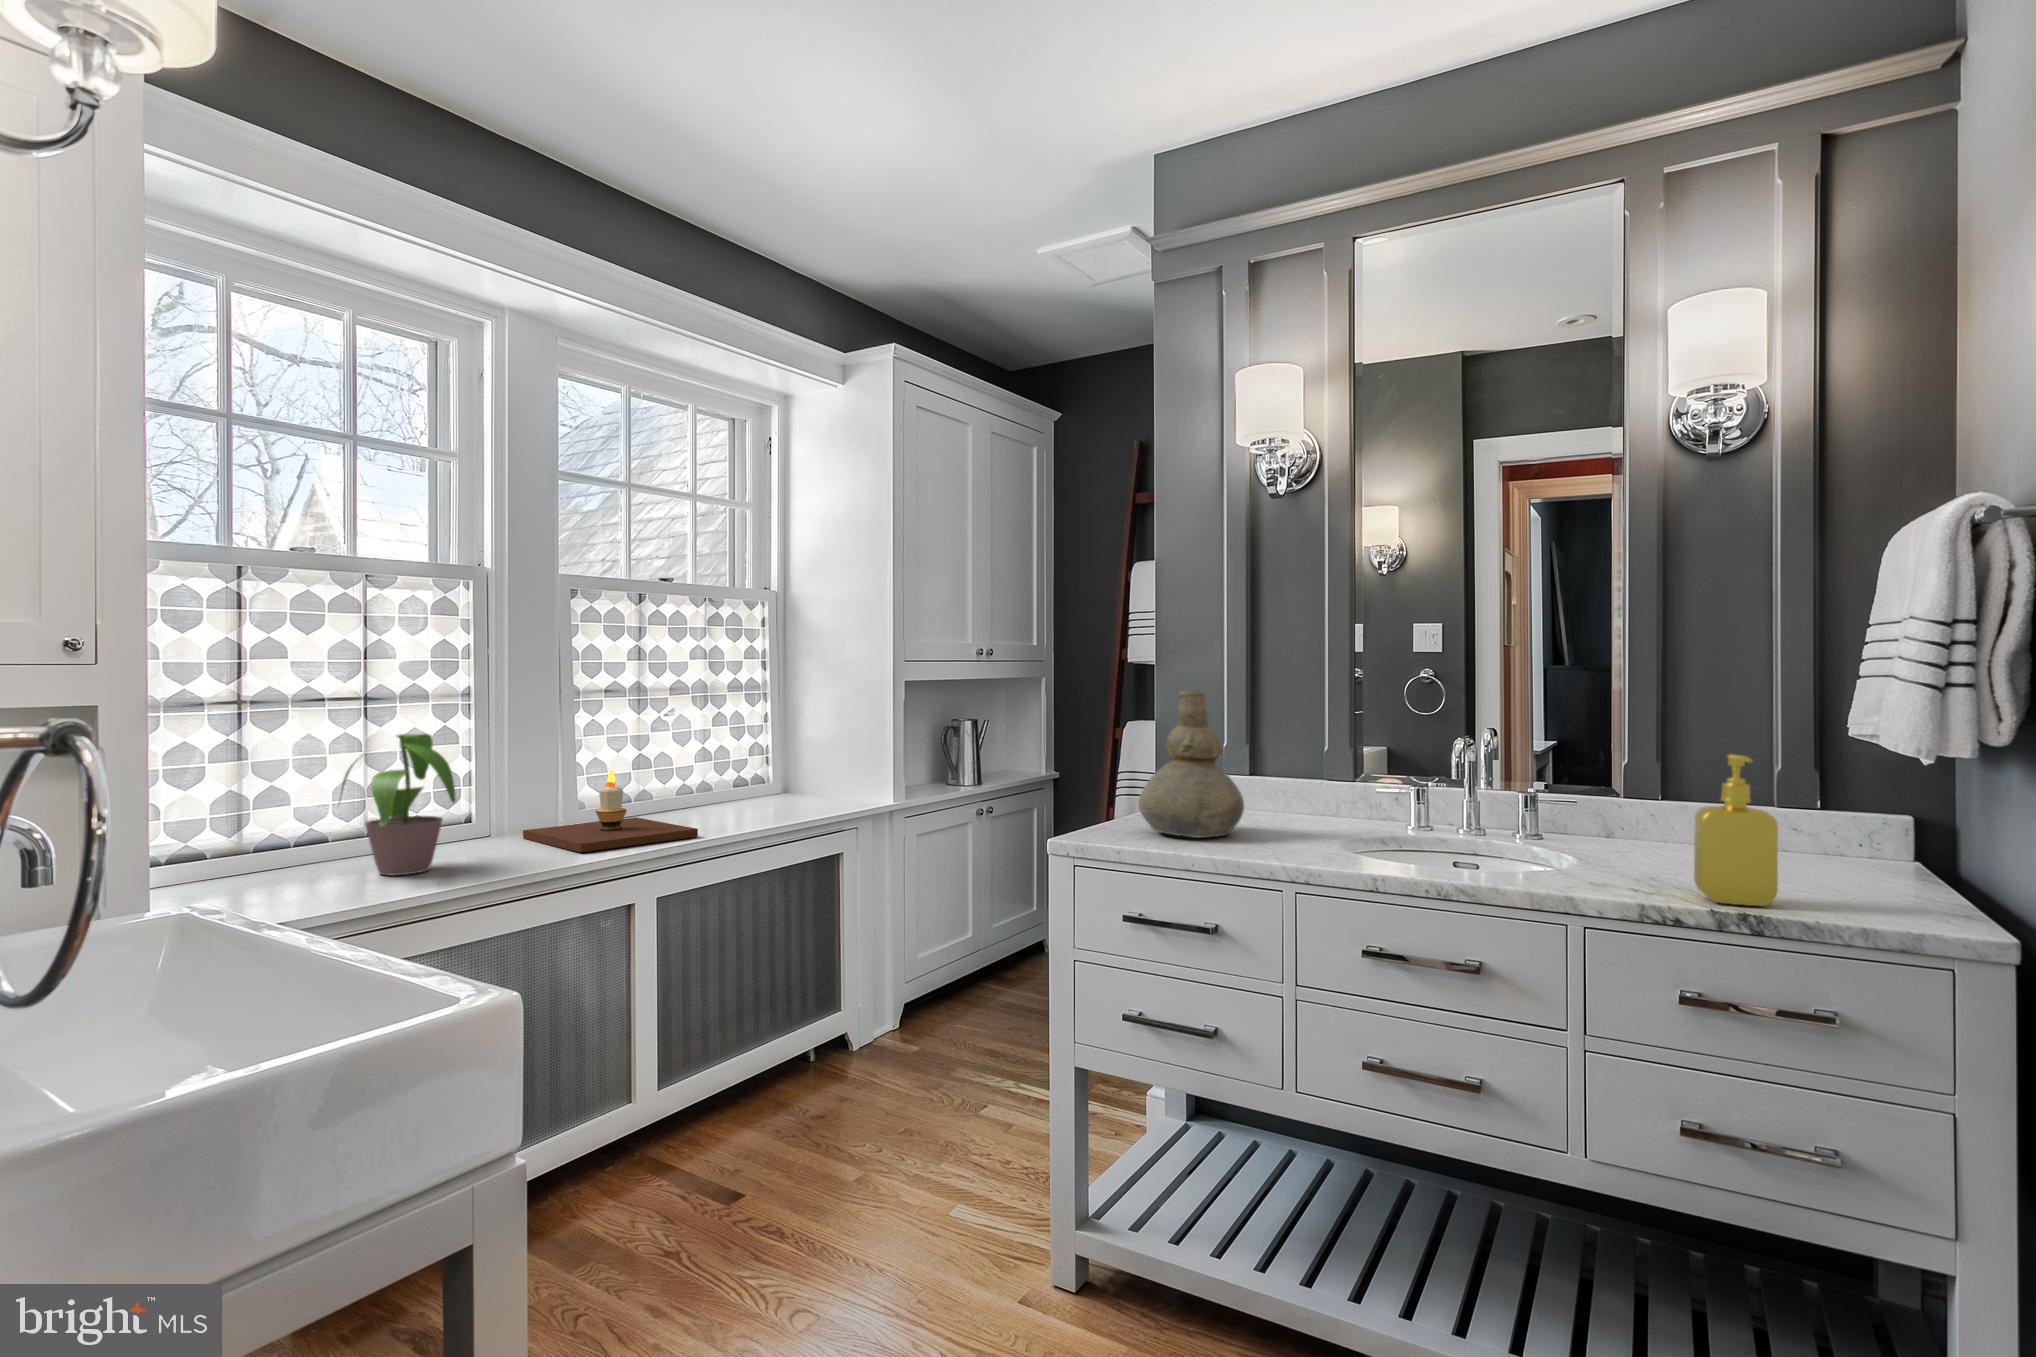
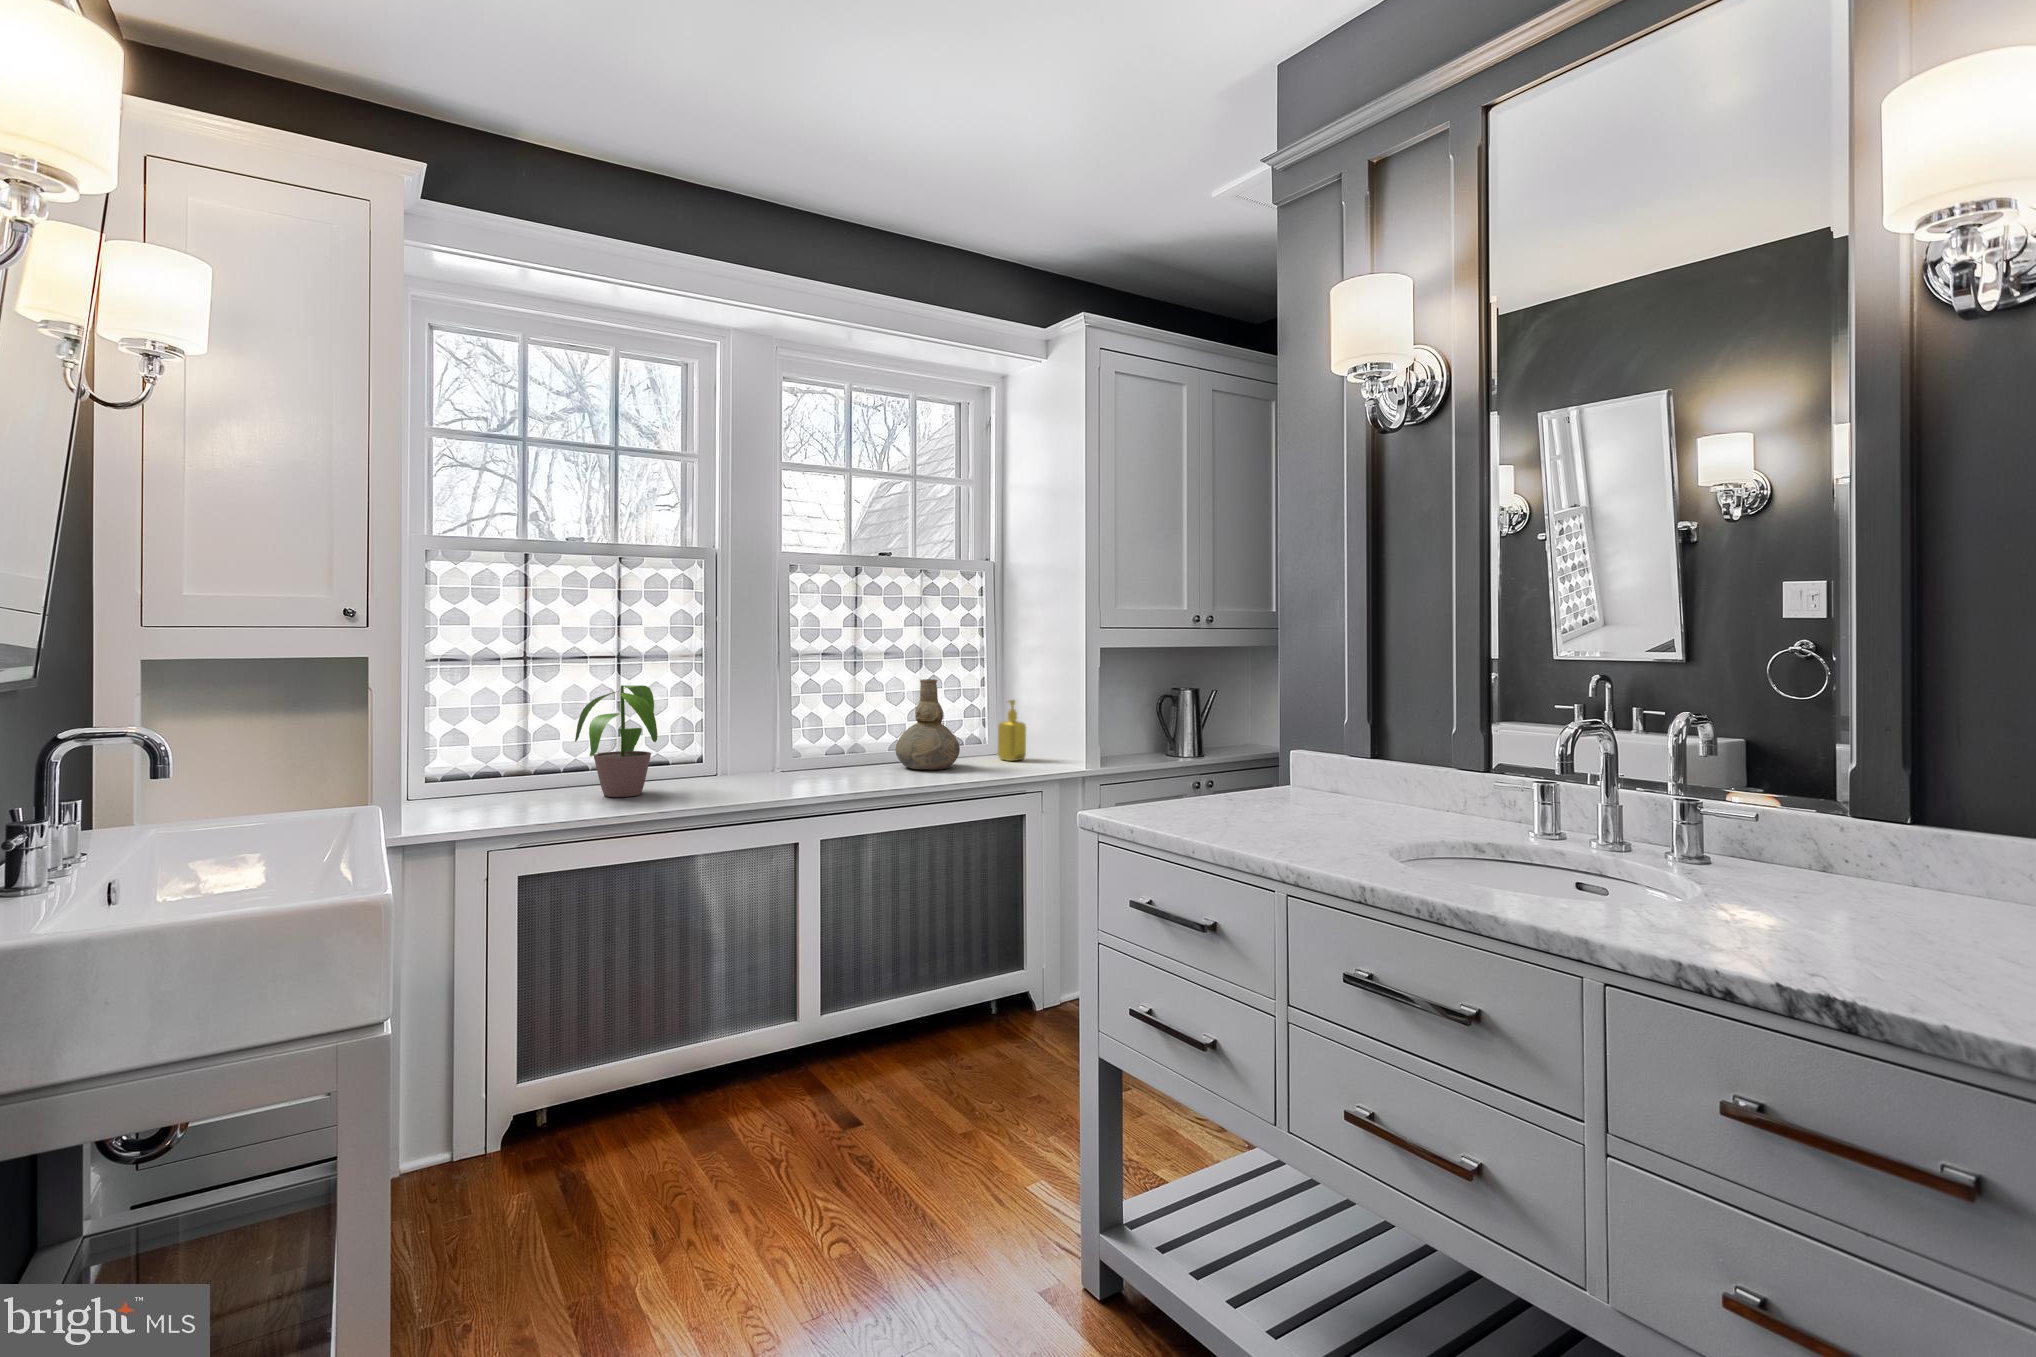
vase: present [1138,691,1244,838] -> present [896,679,960,770]
soap dispenser: present [1694,754,1778,907] -> present [998,700,1026,761]
candle: present [523,770,698,852] -> none [741,722,868,790]

